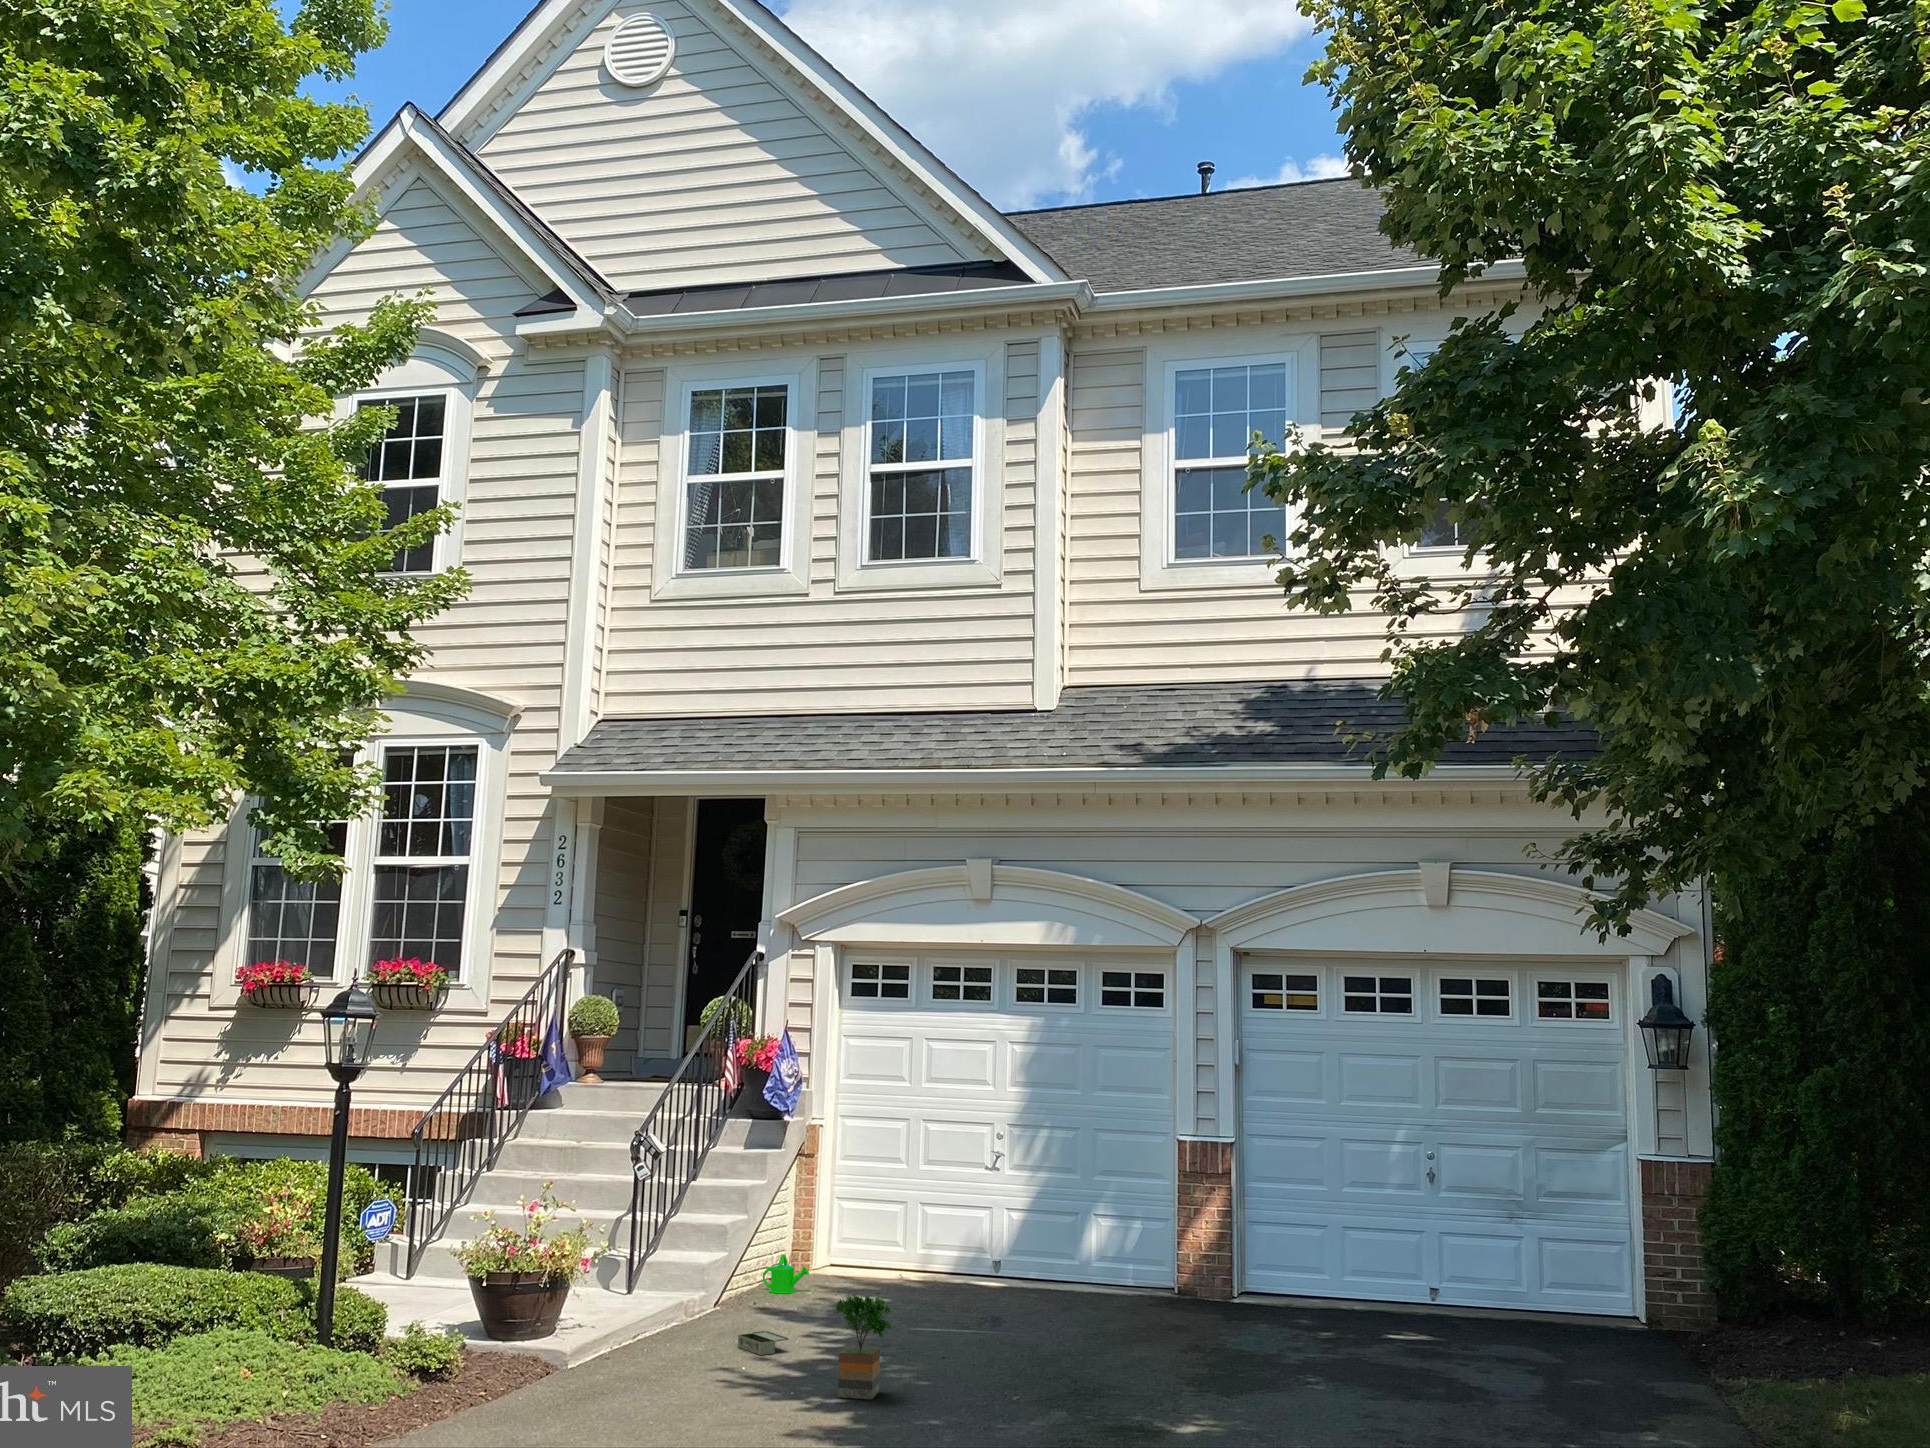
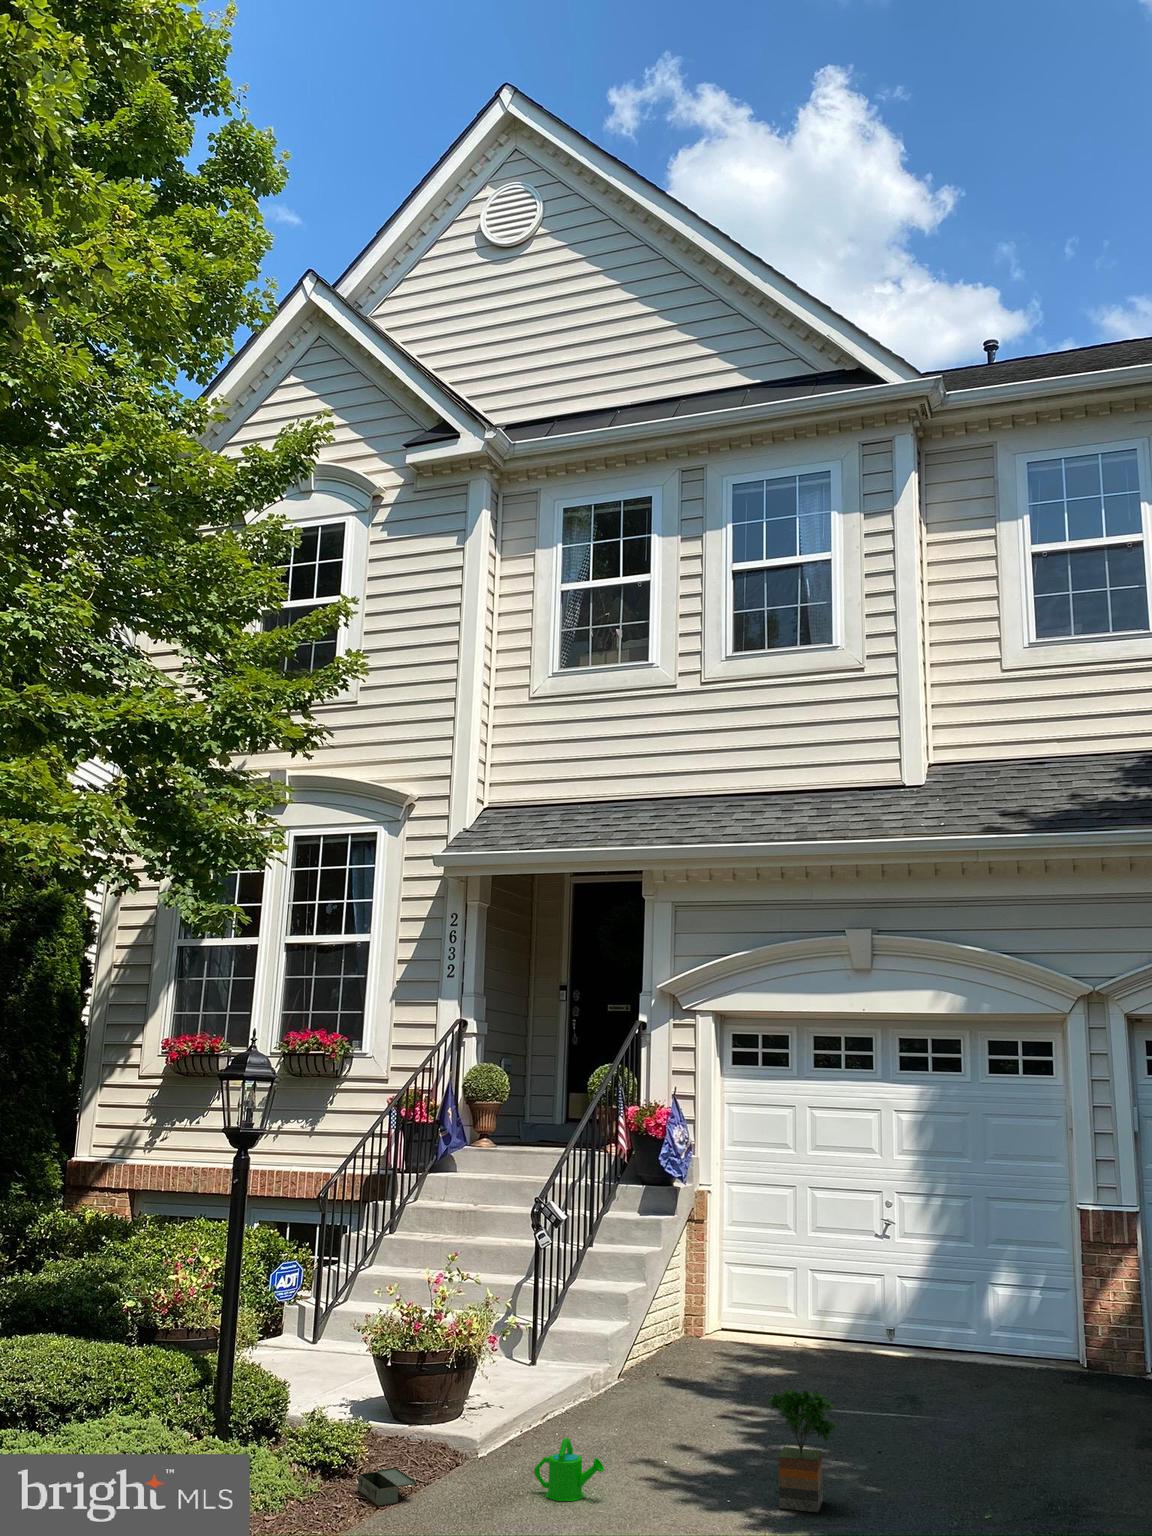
watering can: present [763,1254,809,1293] -> present [534,1438,604,1501]
toolbox: present [738,1331,788,1355] -> present [358,1468,417,1506]

